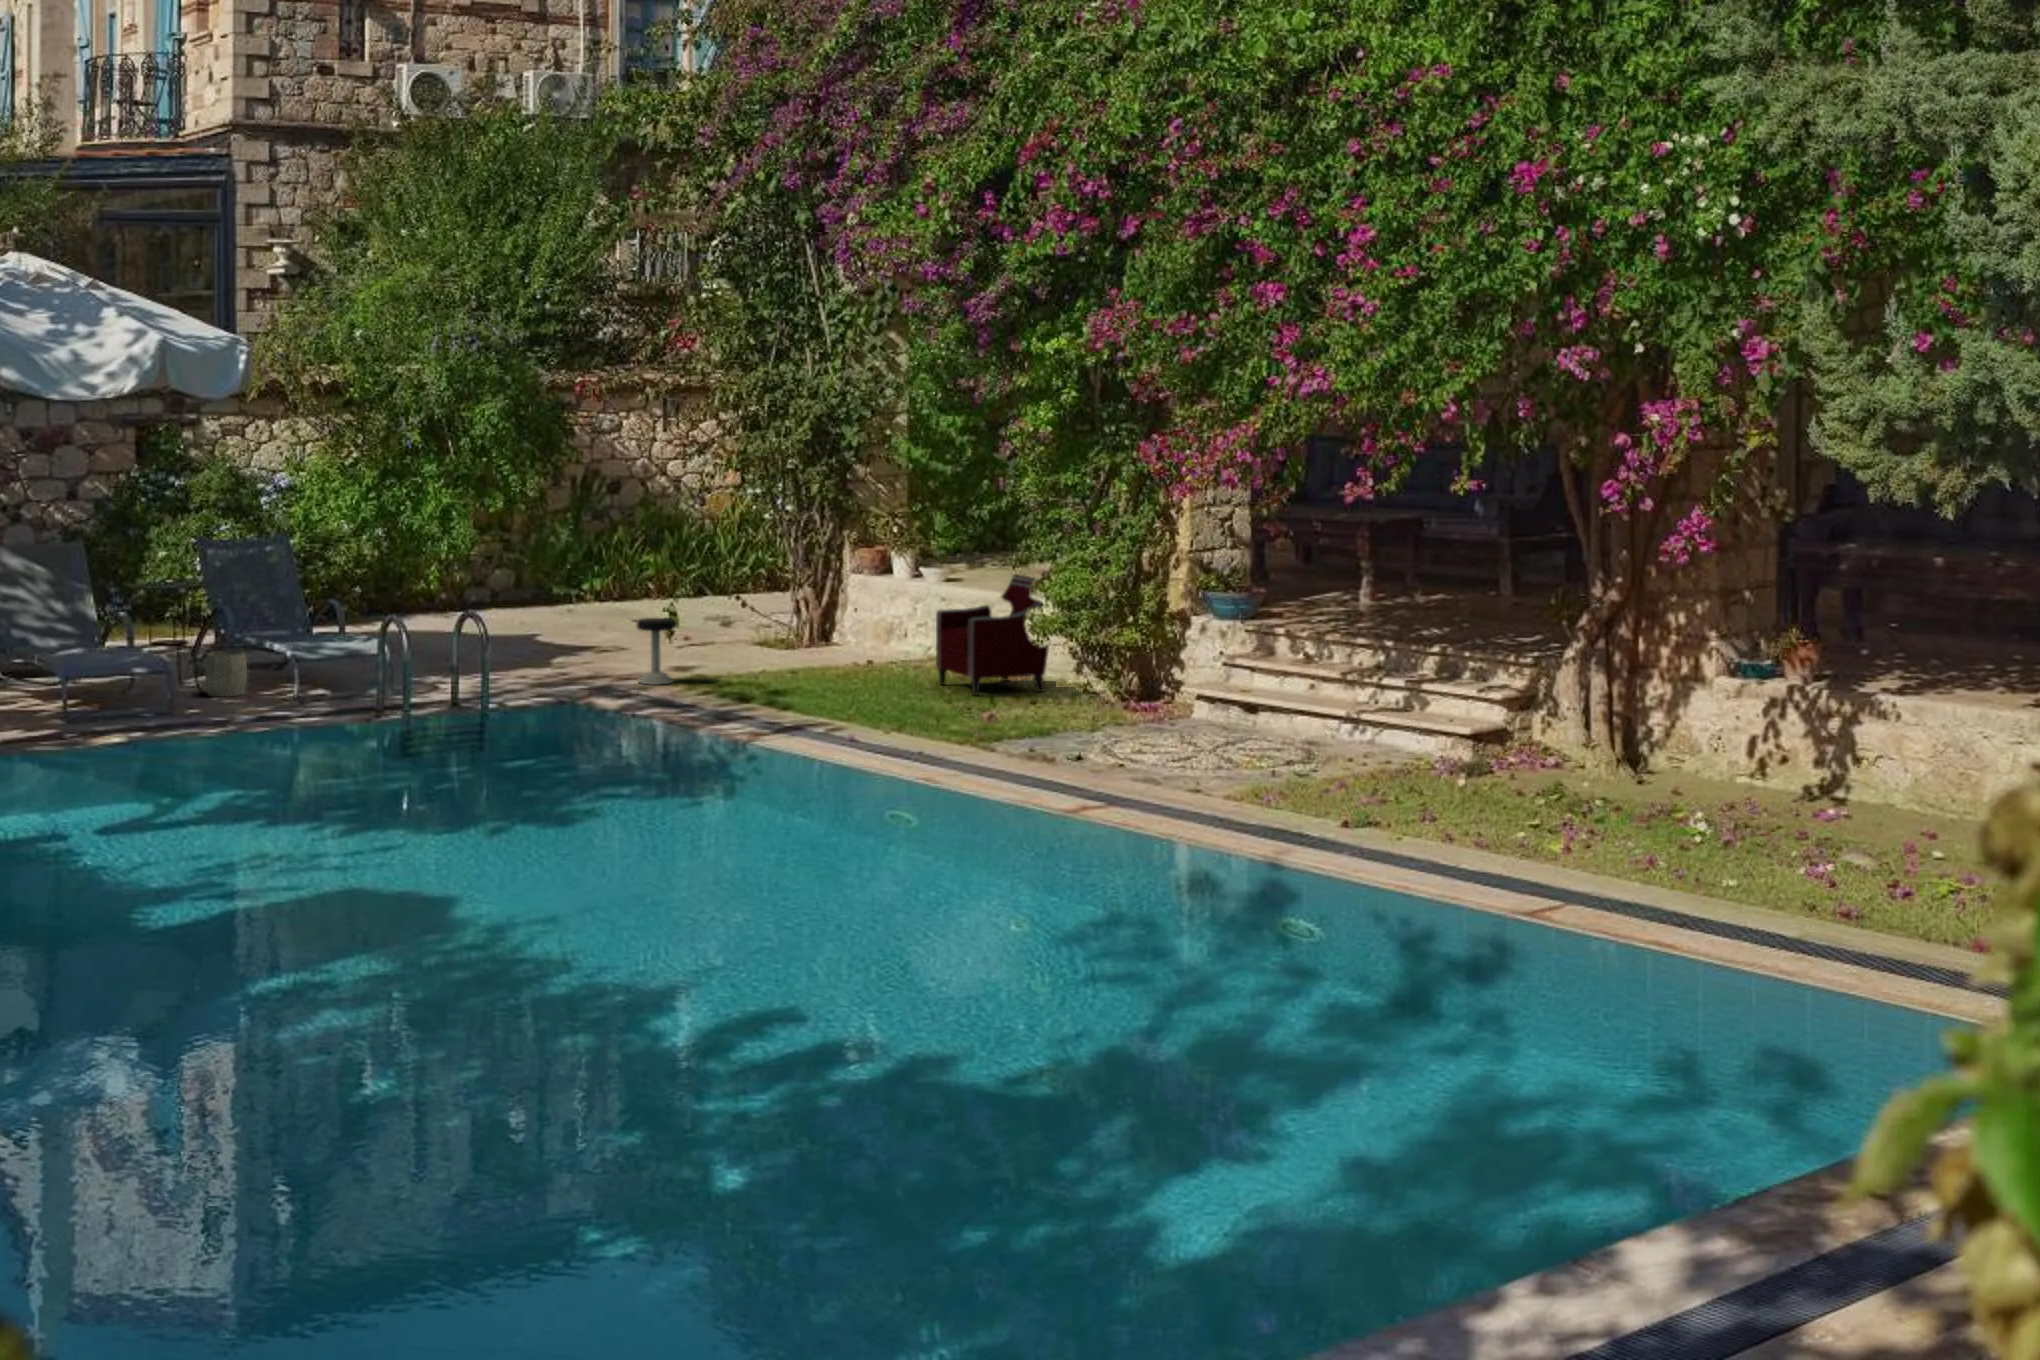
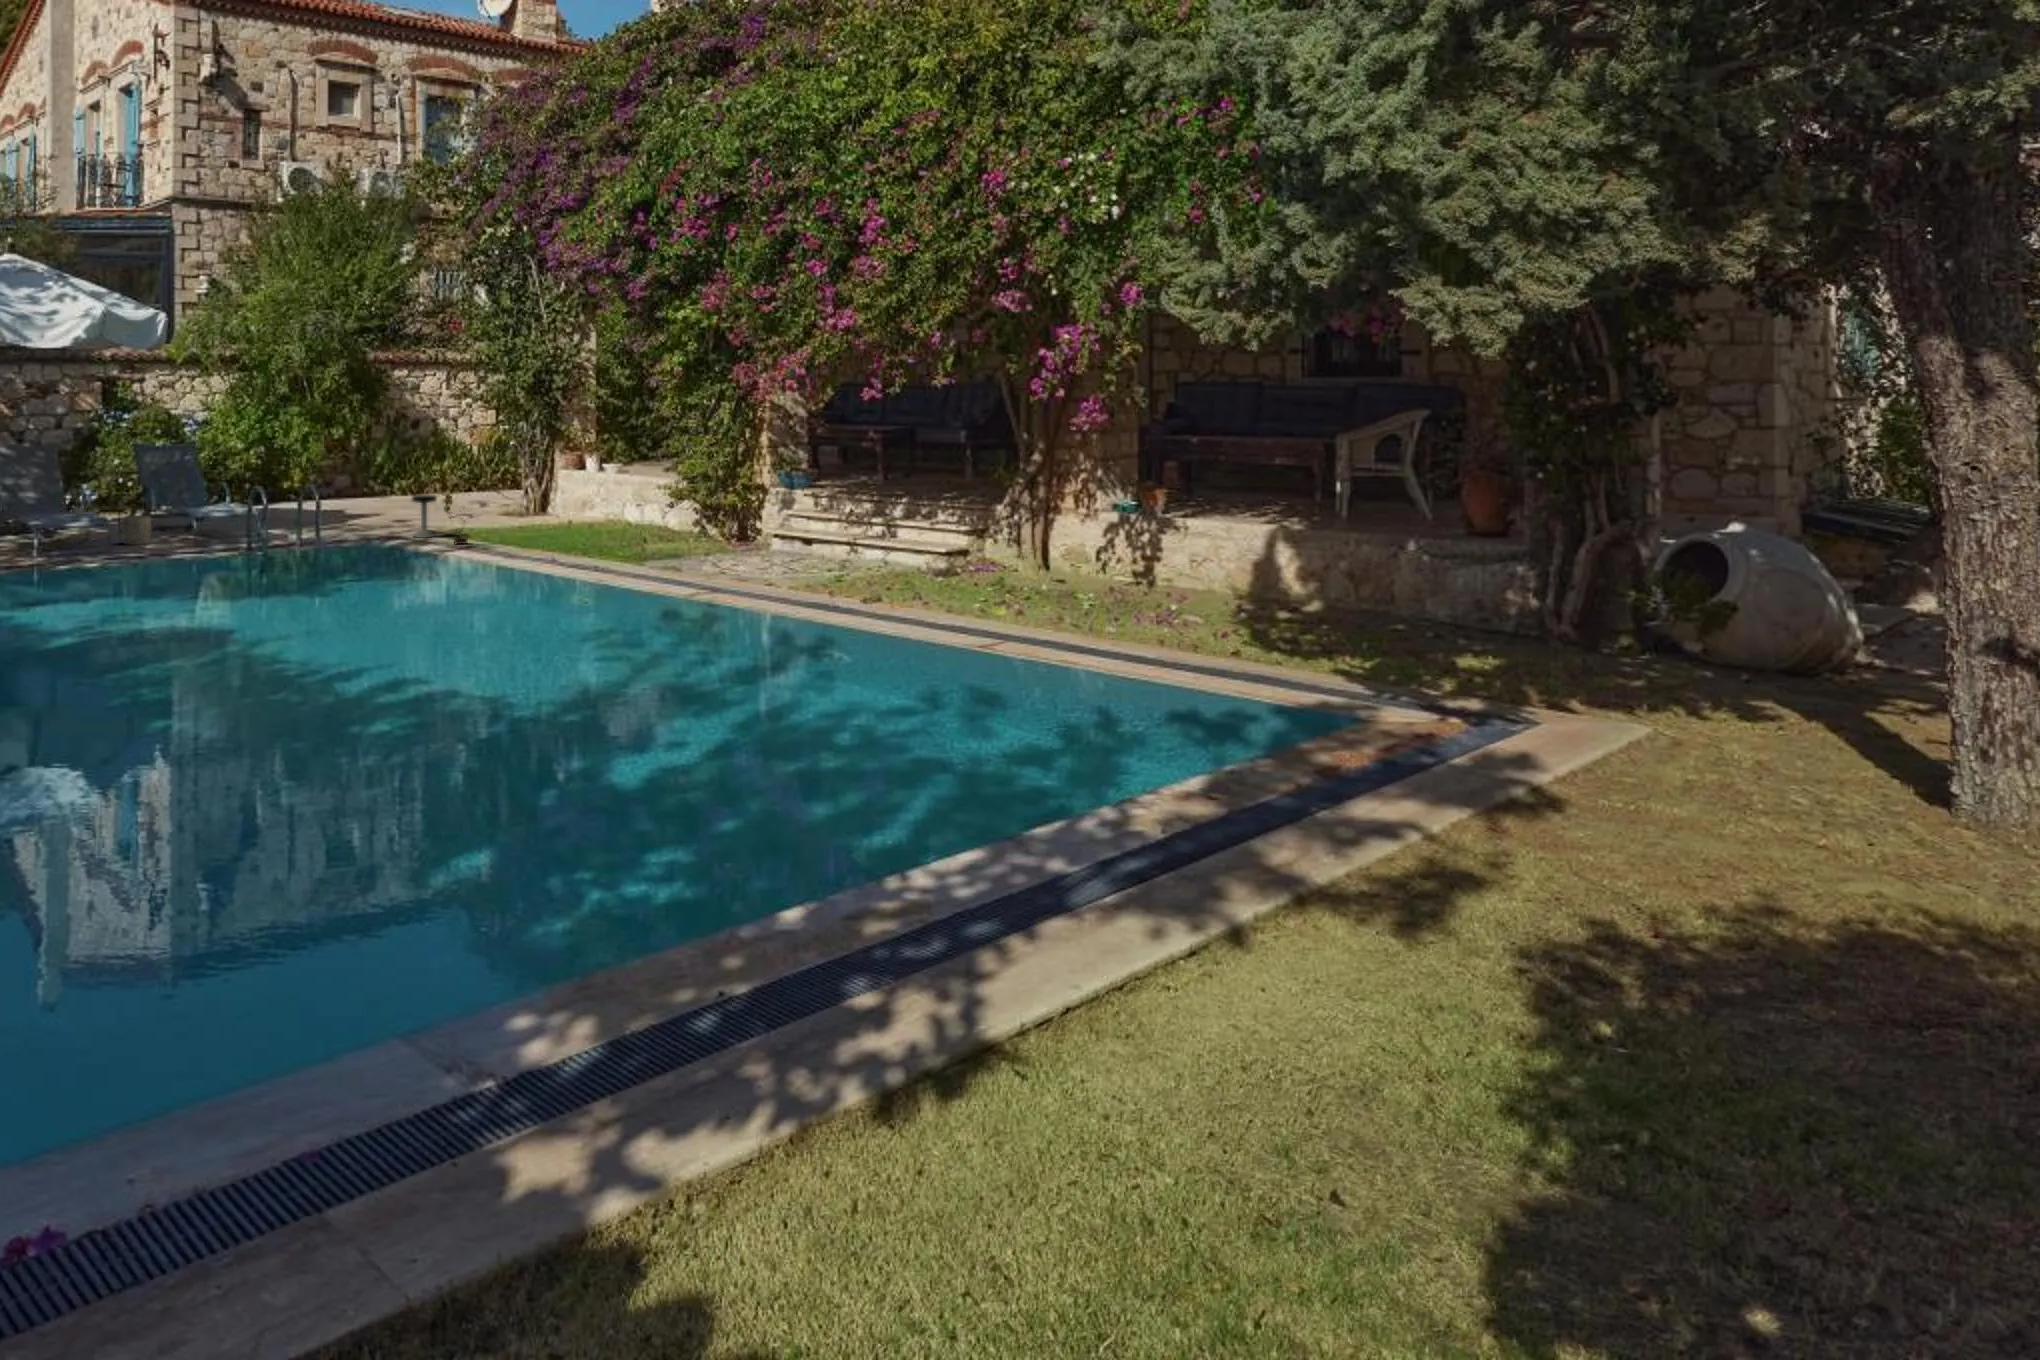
armchair: present [936,574,1049,696] -> none [606,466,684,542]
potted plant: none [696,638,750,699] -> present [449,511,468,544]

